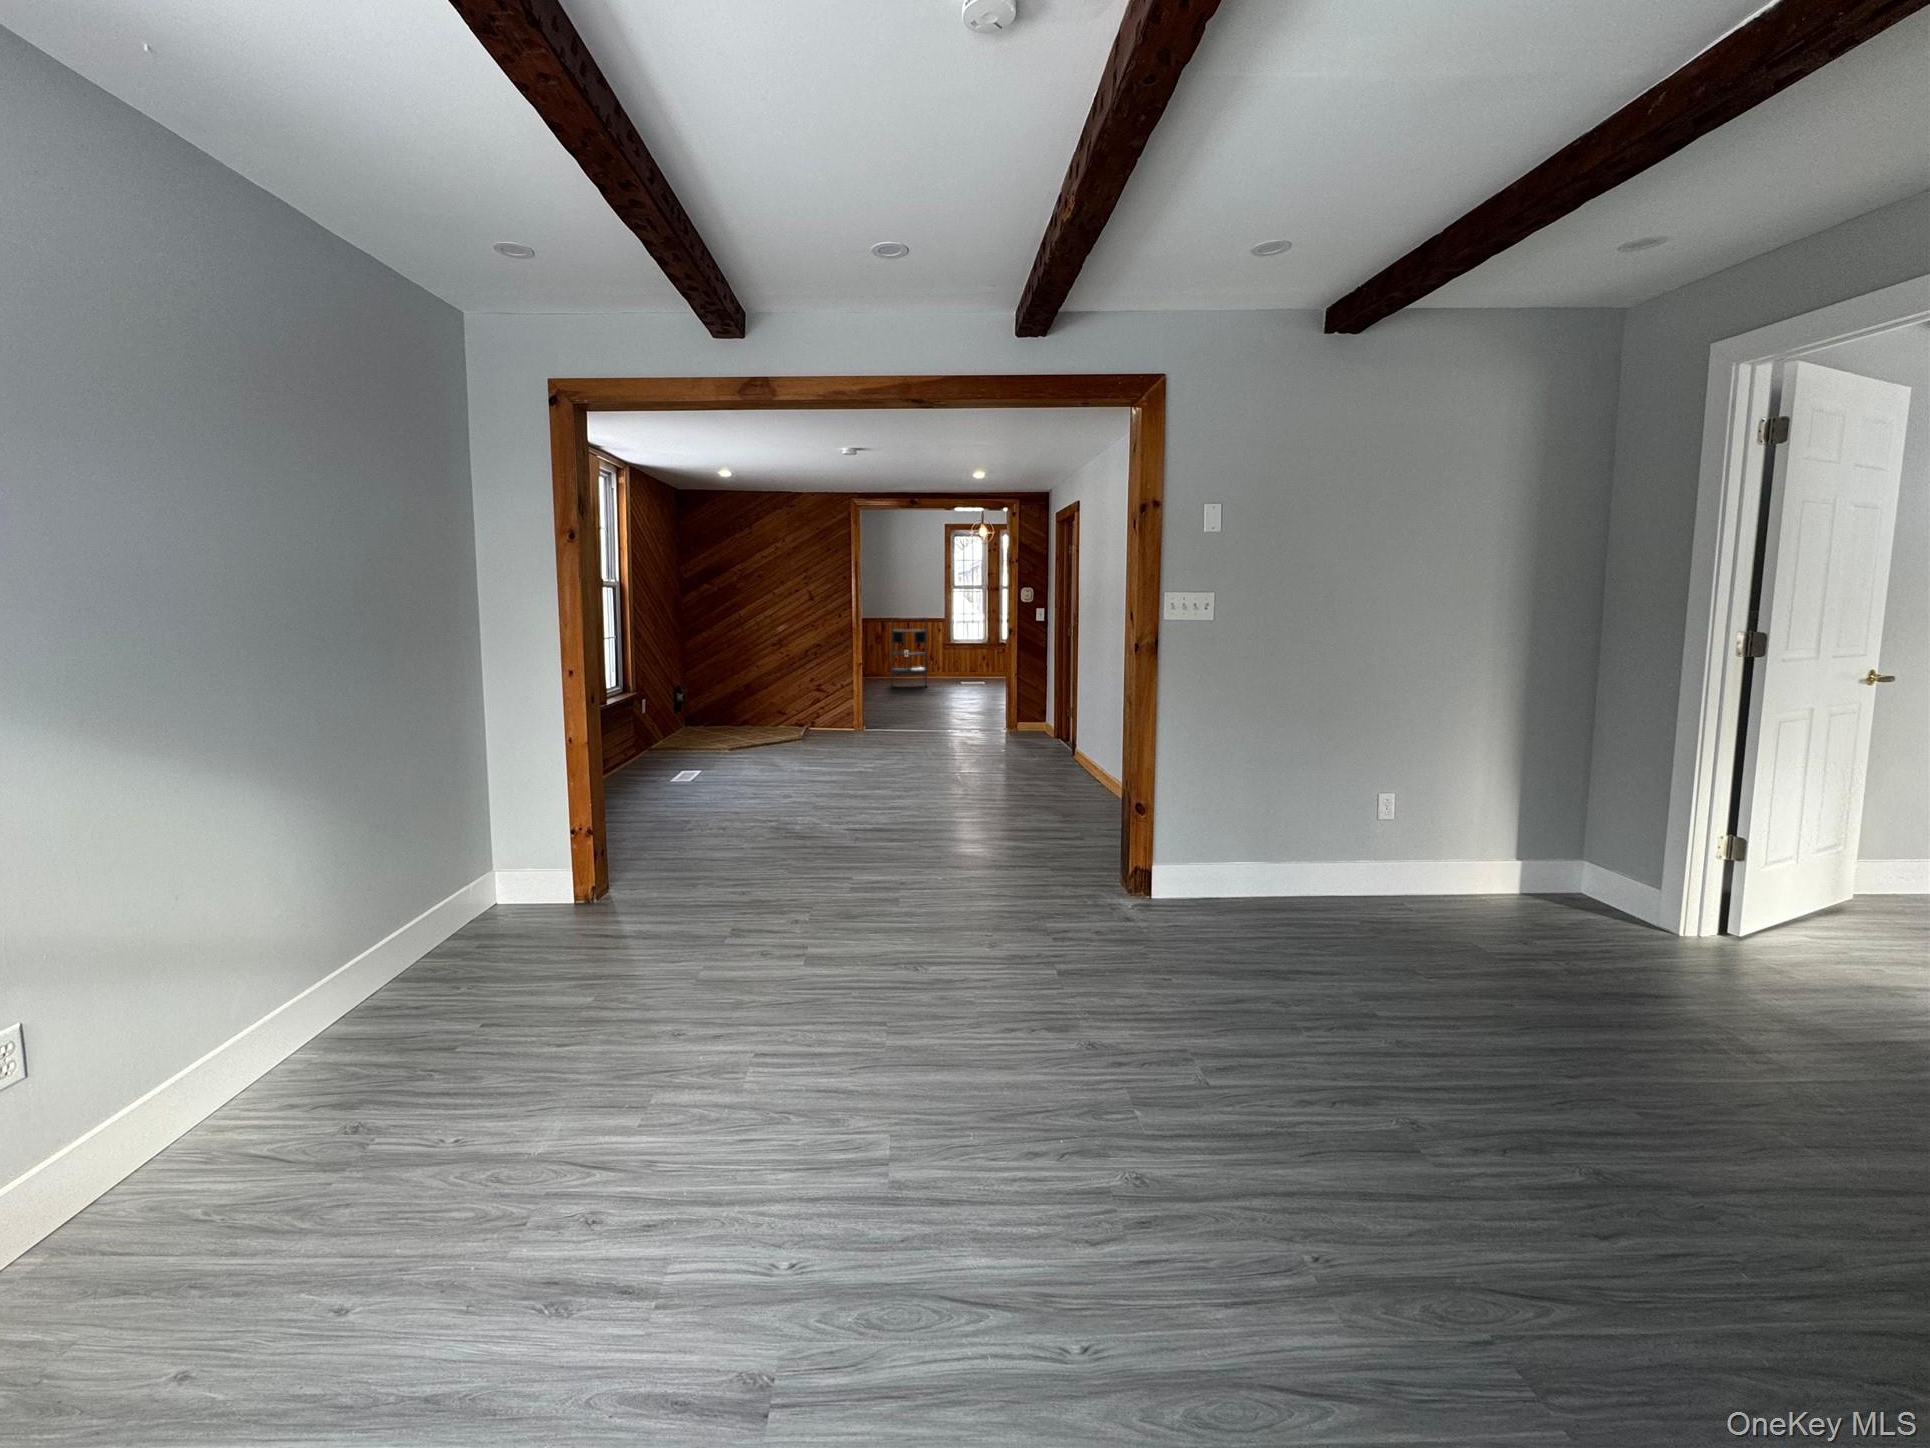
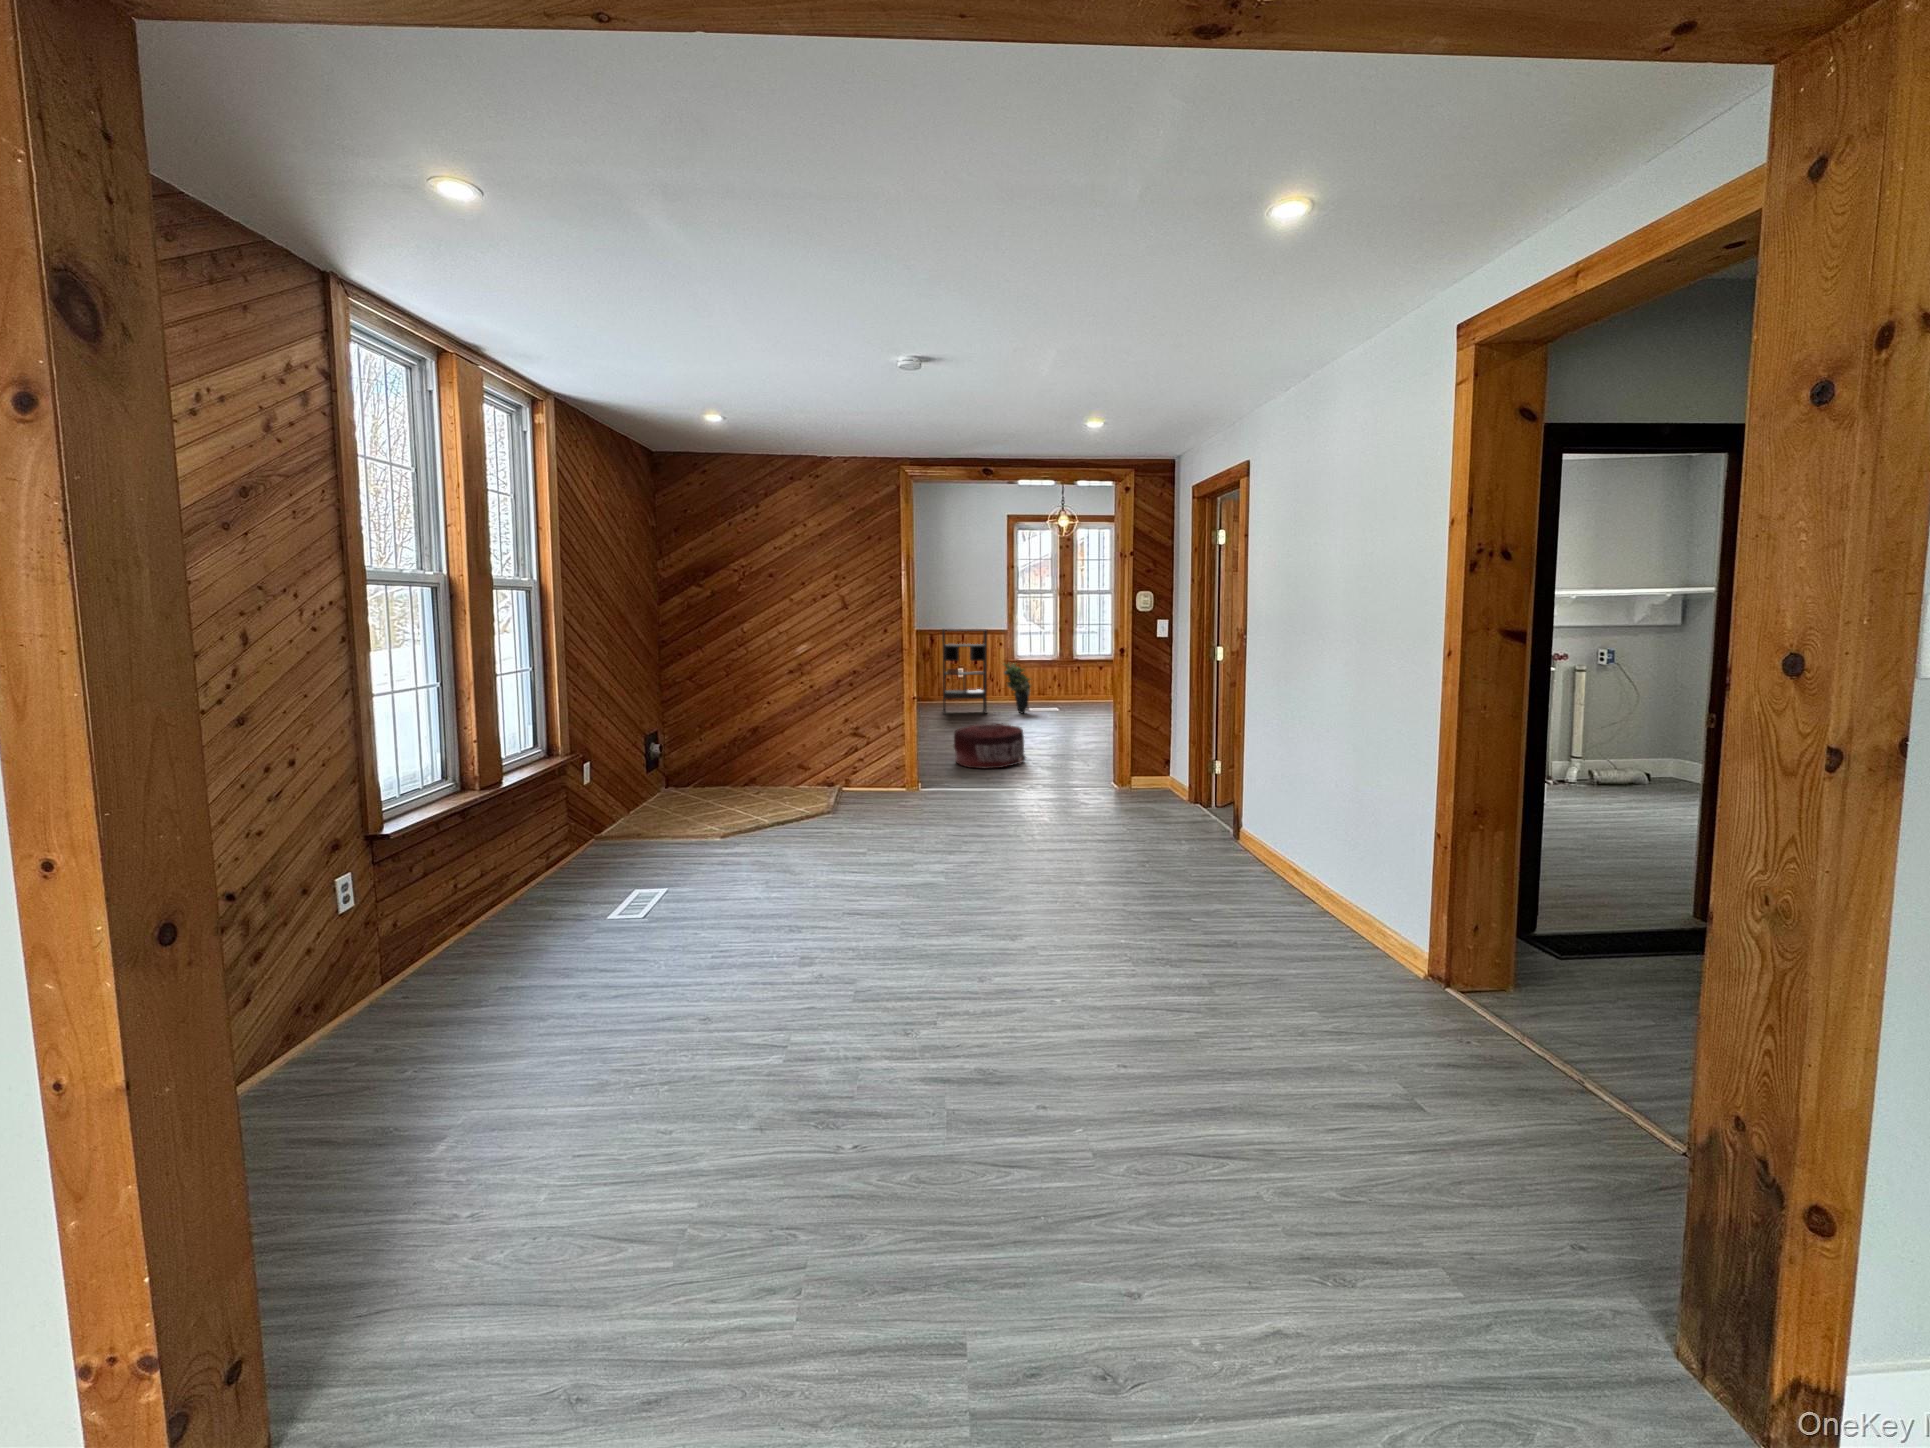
potted plant: none [941,644,965,687] -> present [1004,663,1031,713]
pouf: none [891,688,947,719] -> present [954,724,1025,769]

